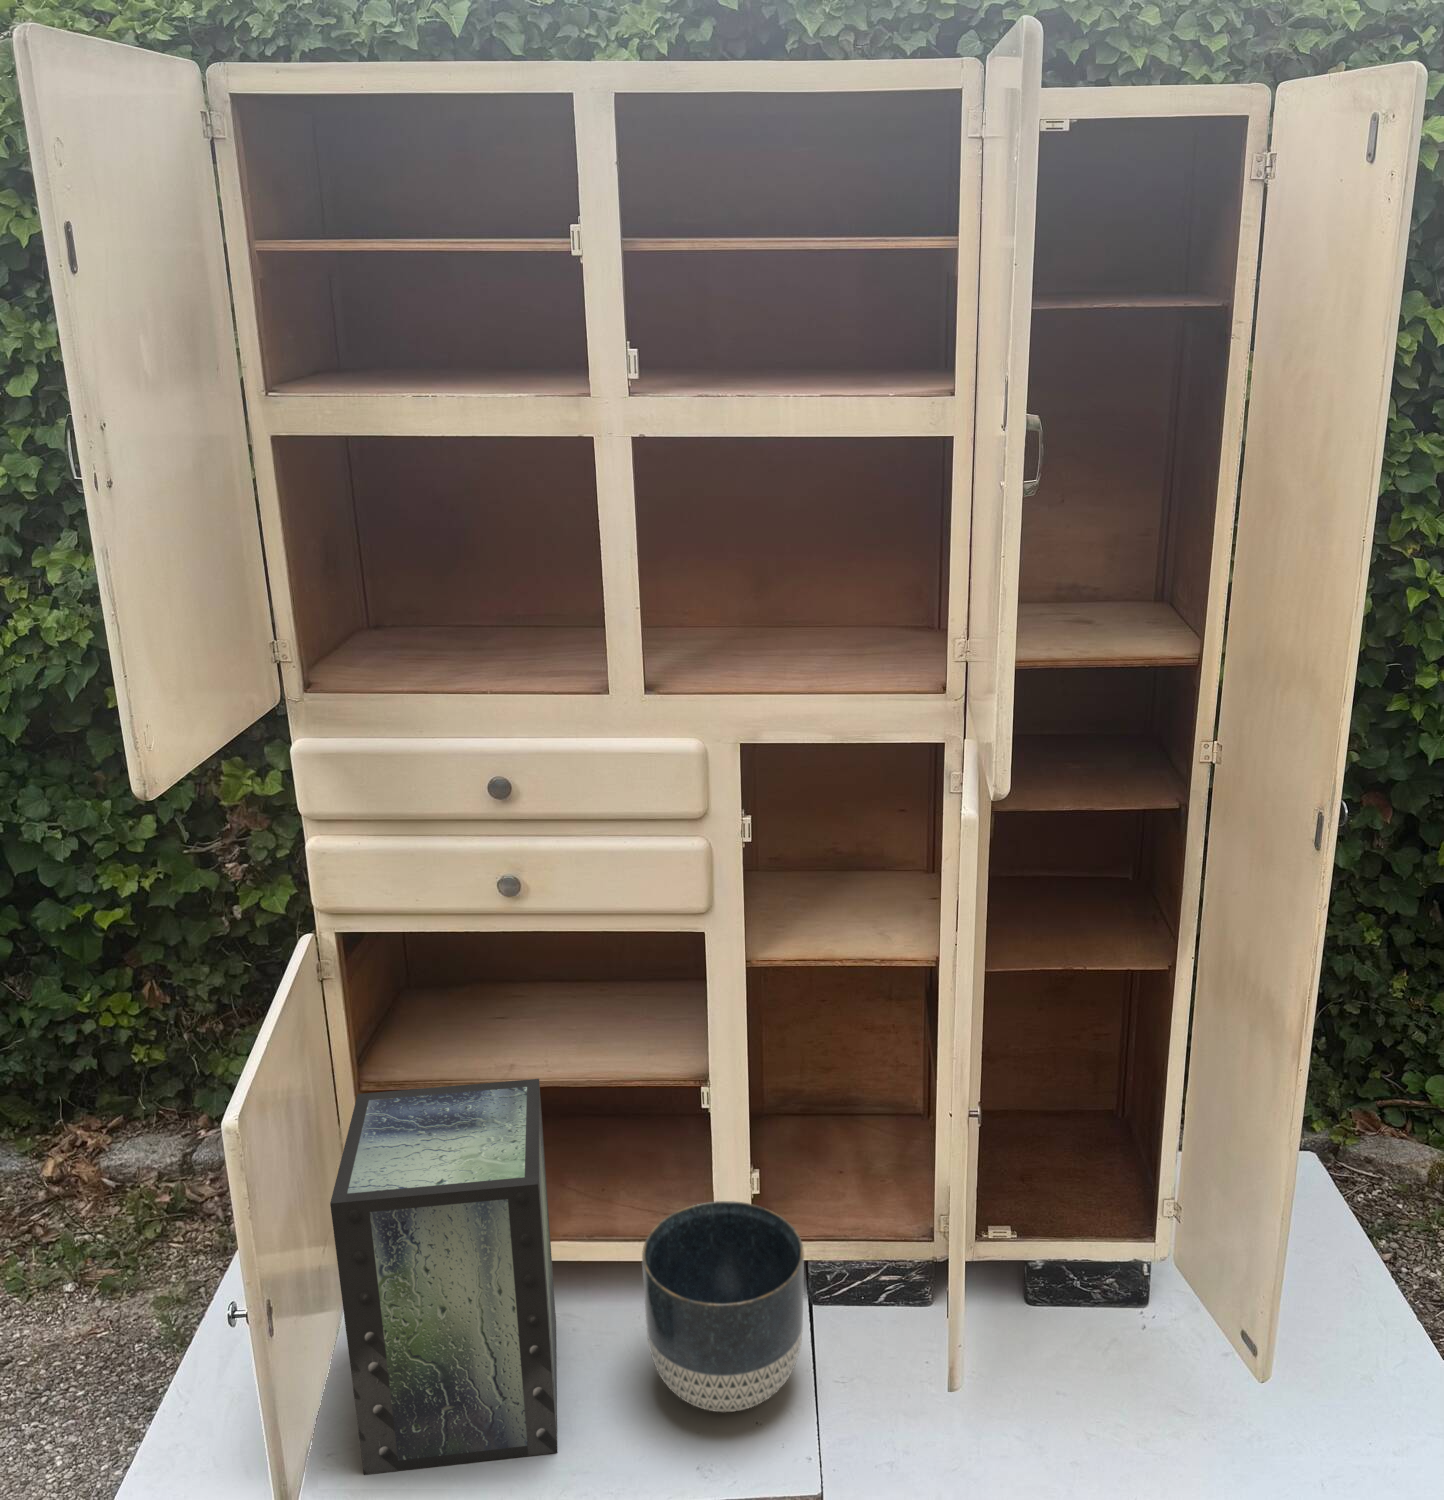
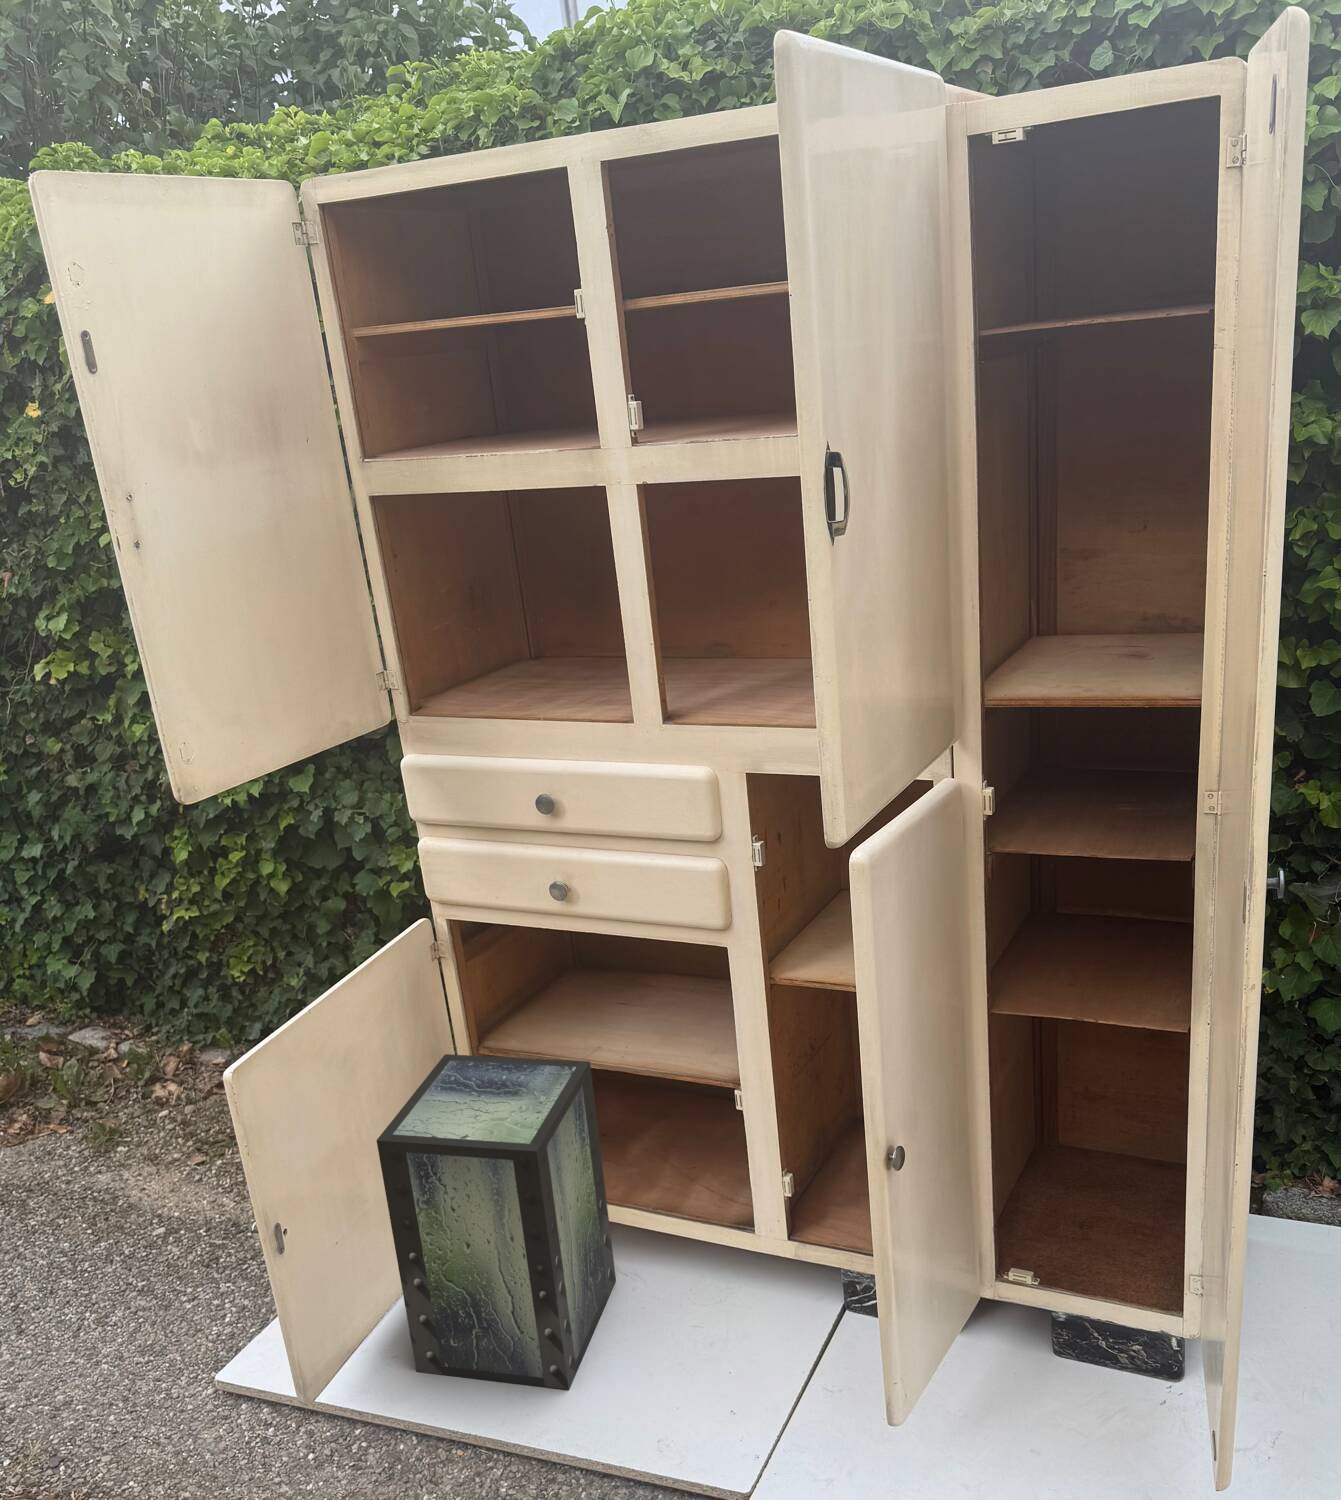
planter: present [642,1201,804,1412] -> none [649,1196,801,1389]

